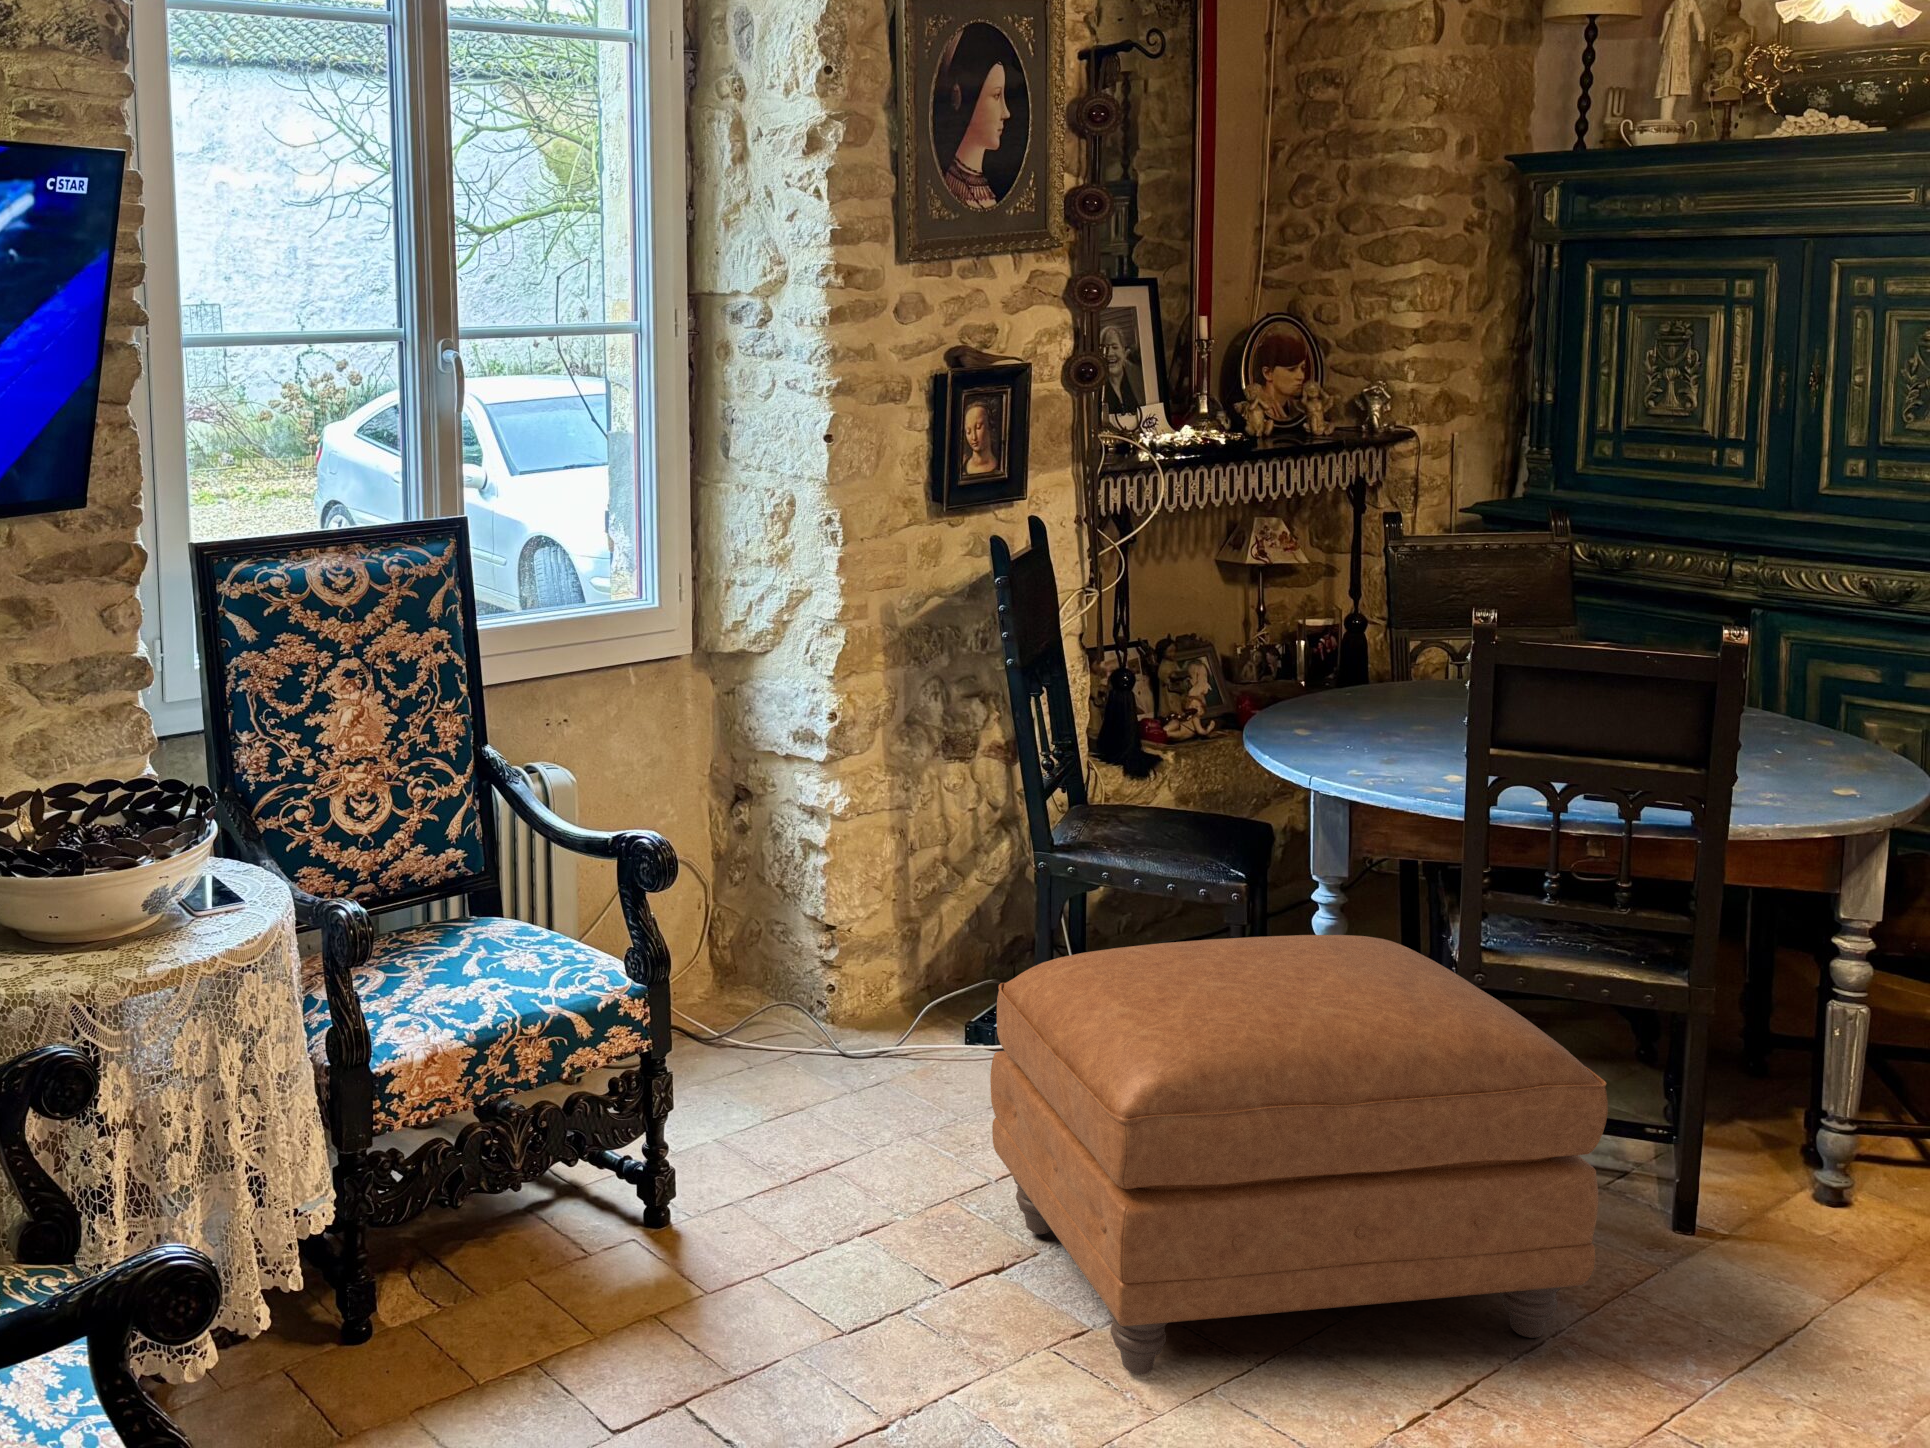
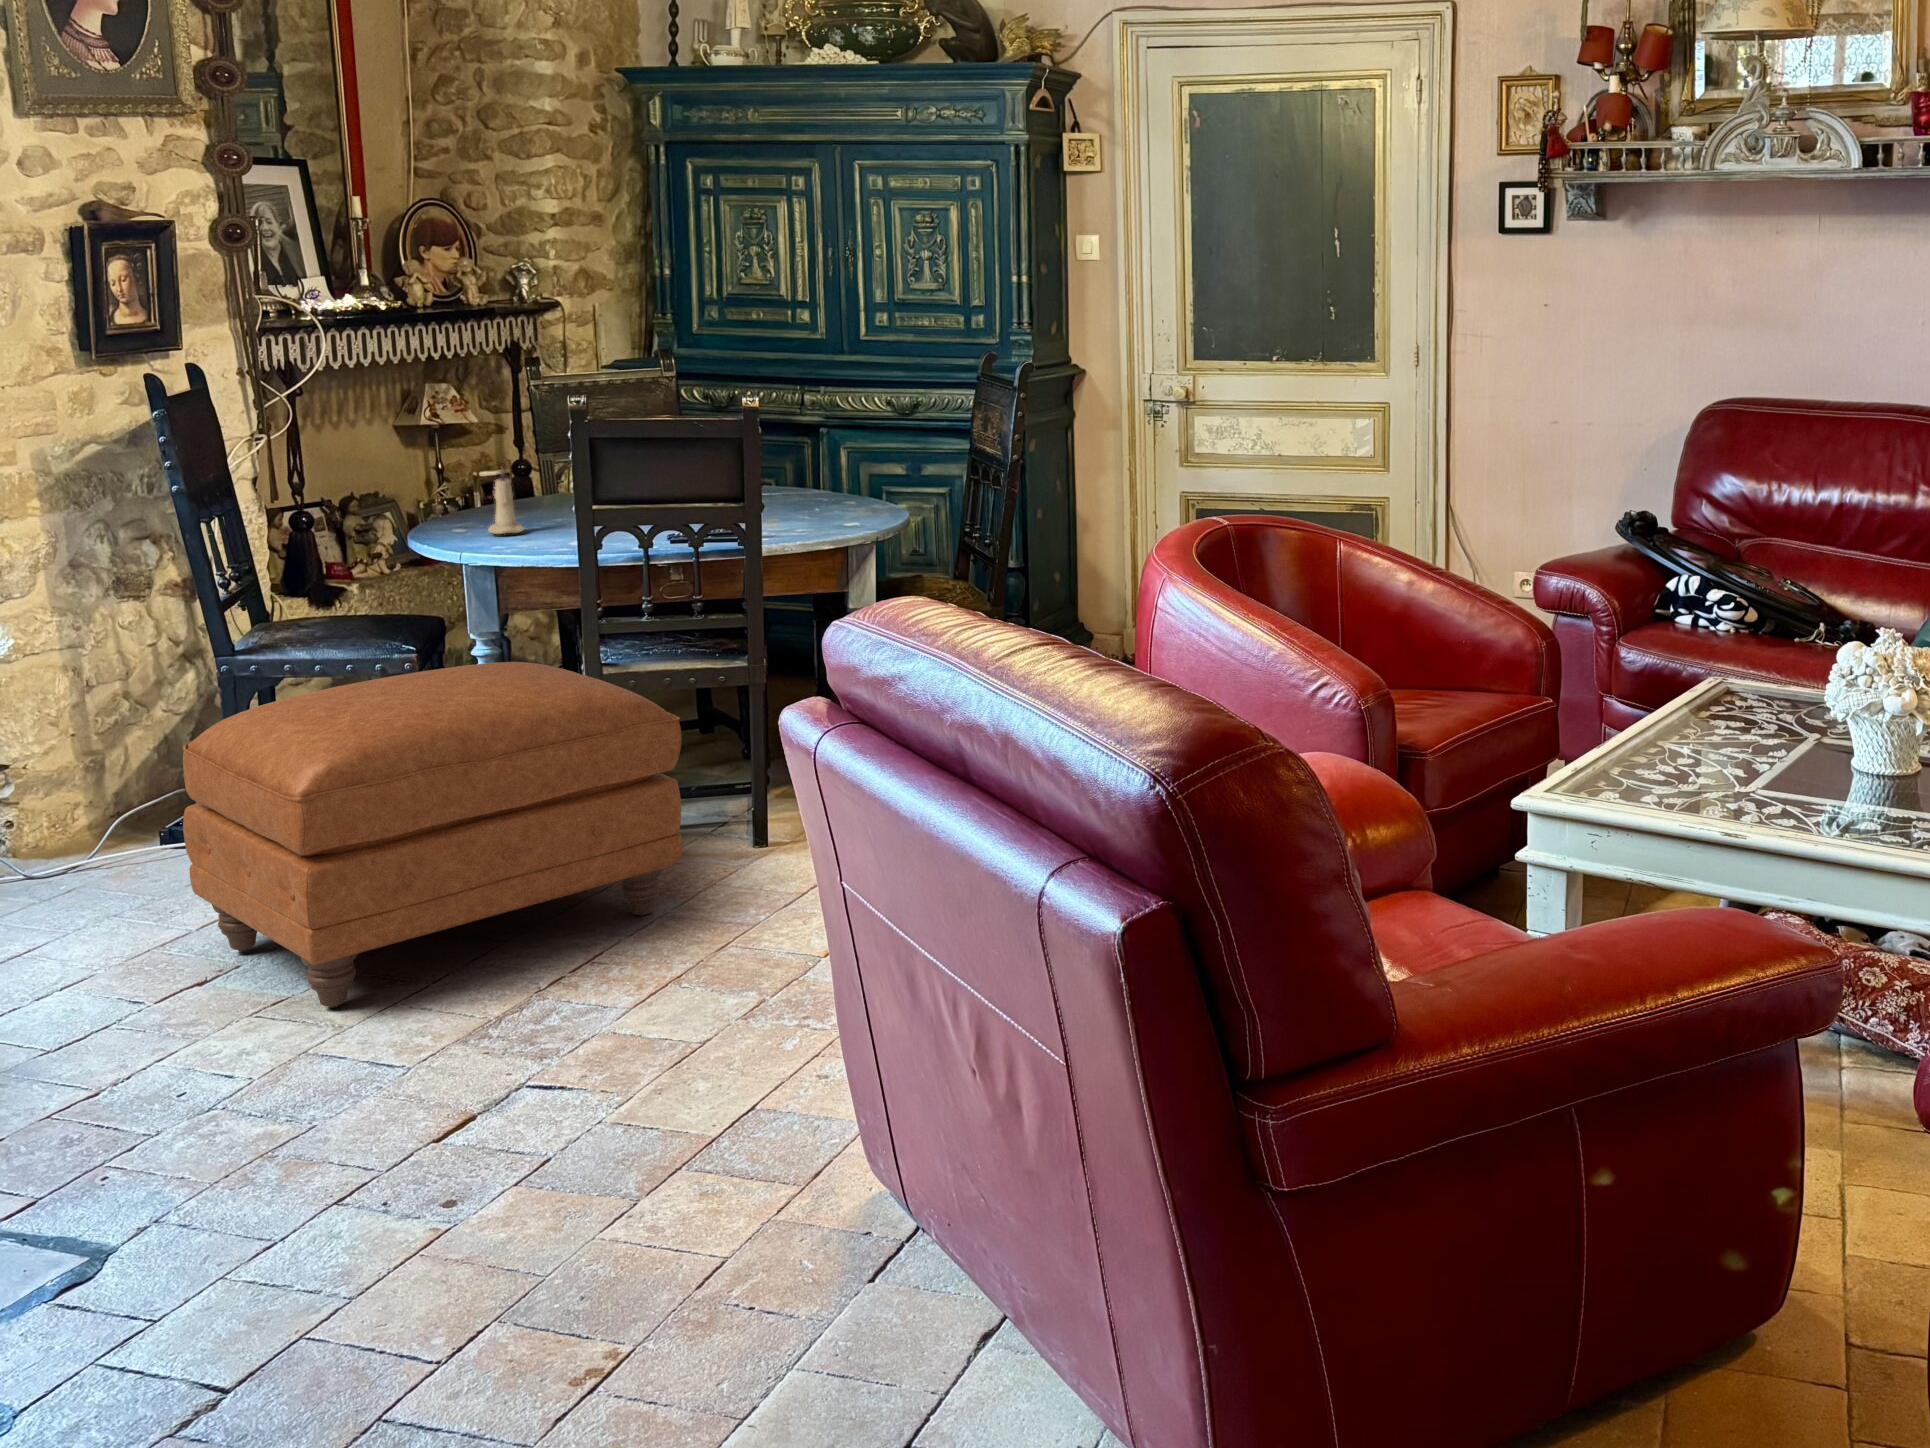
candle: none [1340,667,1386,753] -> present [488,468,524,534]

